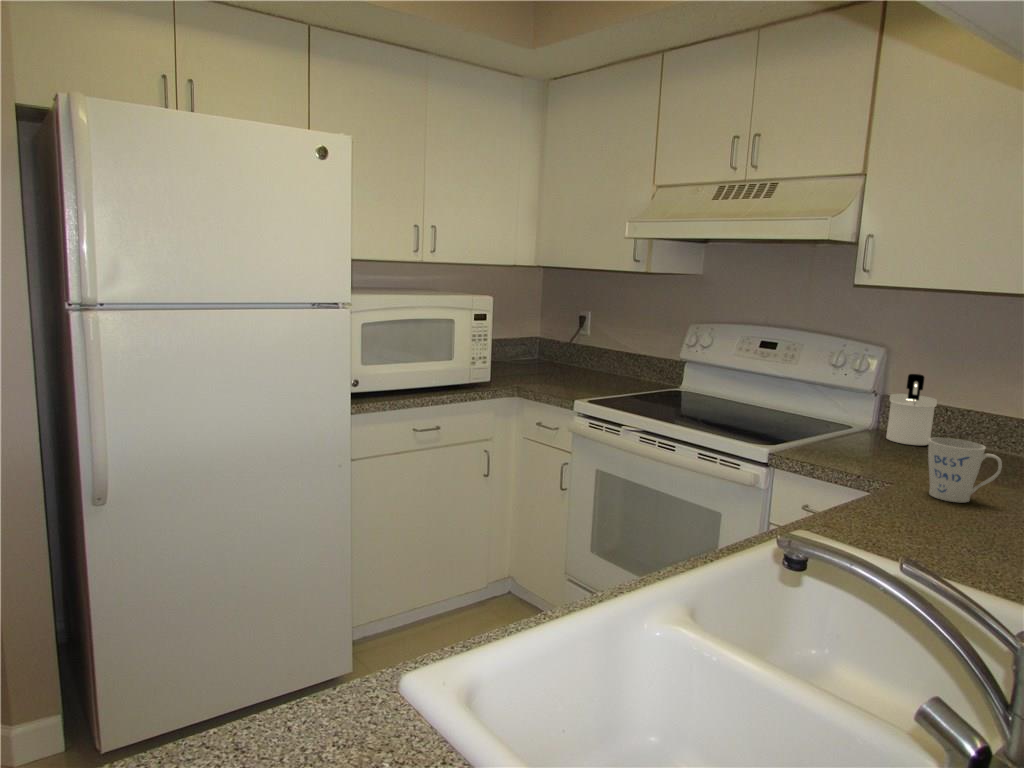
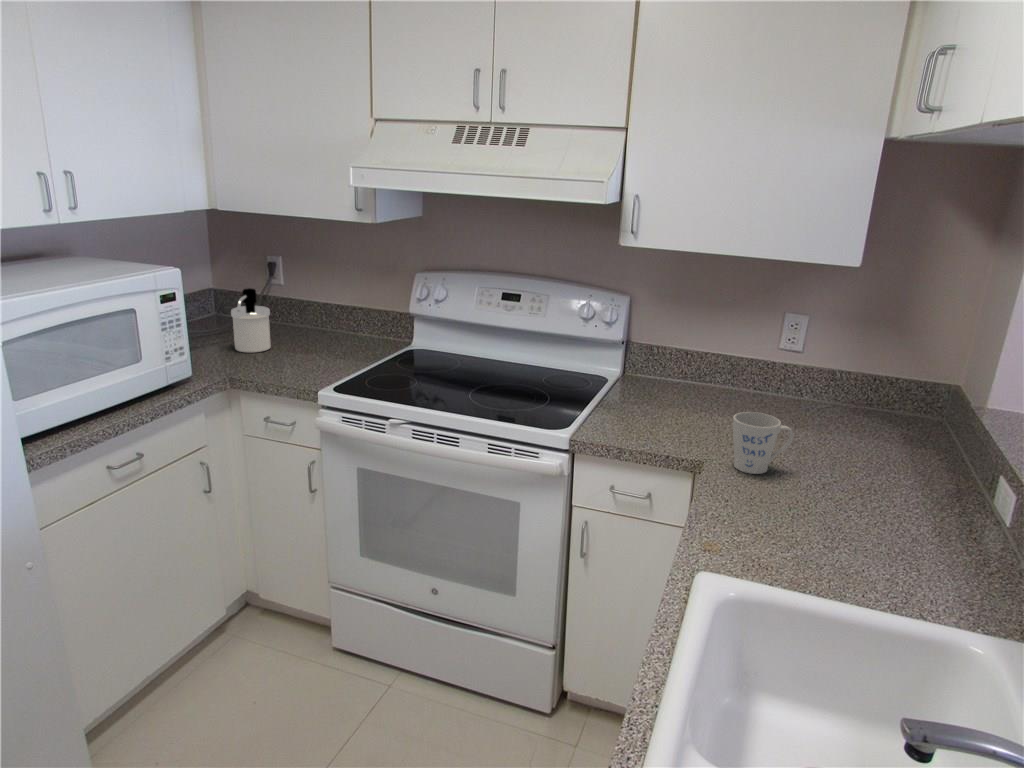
soap dispenser: present [886,374,937,445] -> present [231,288,271,353]

